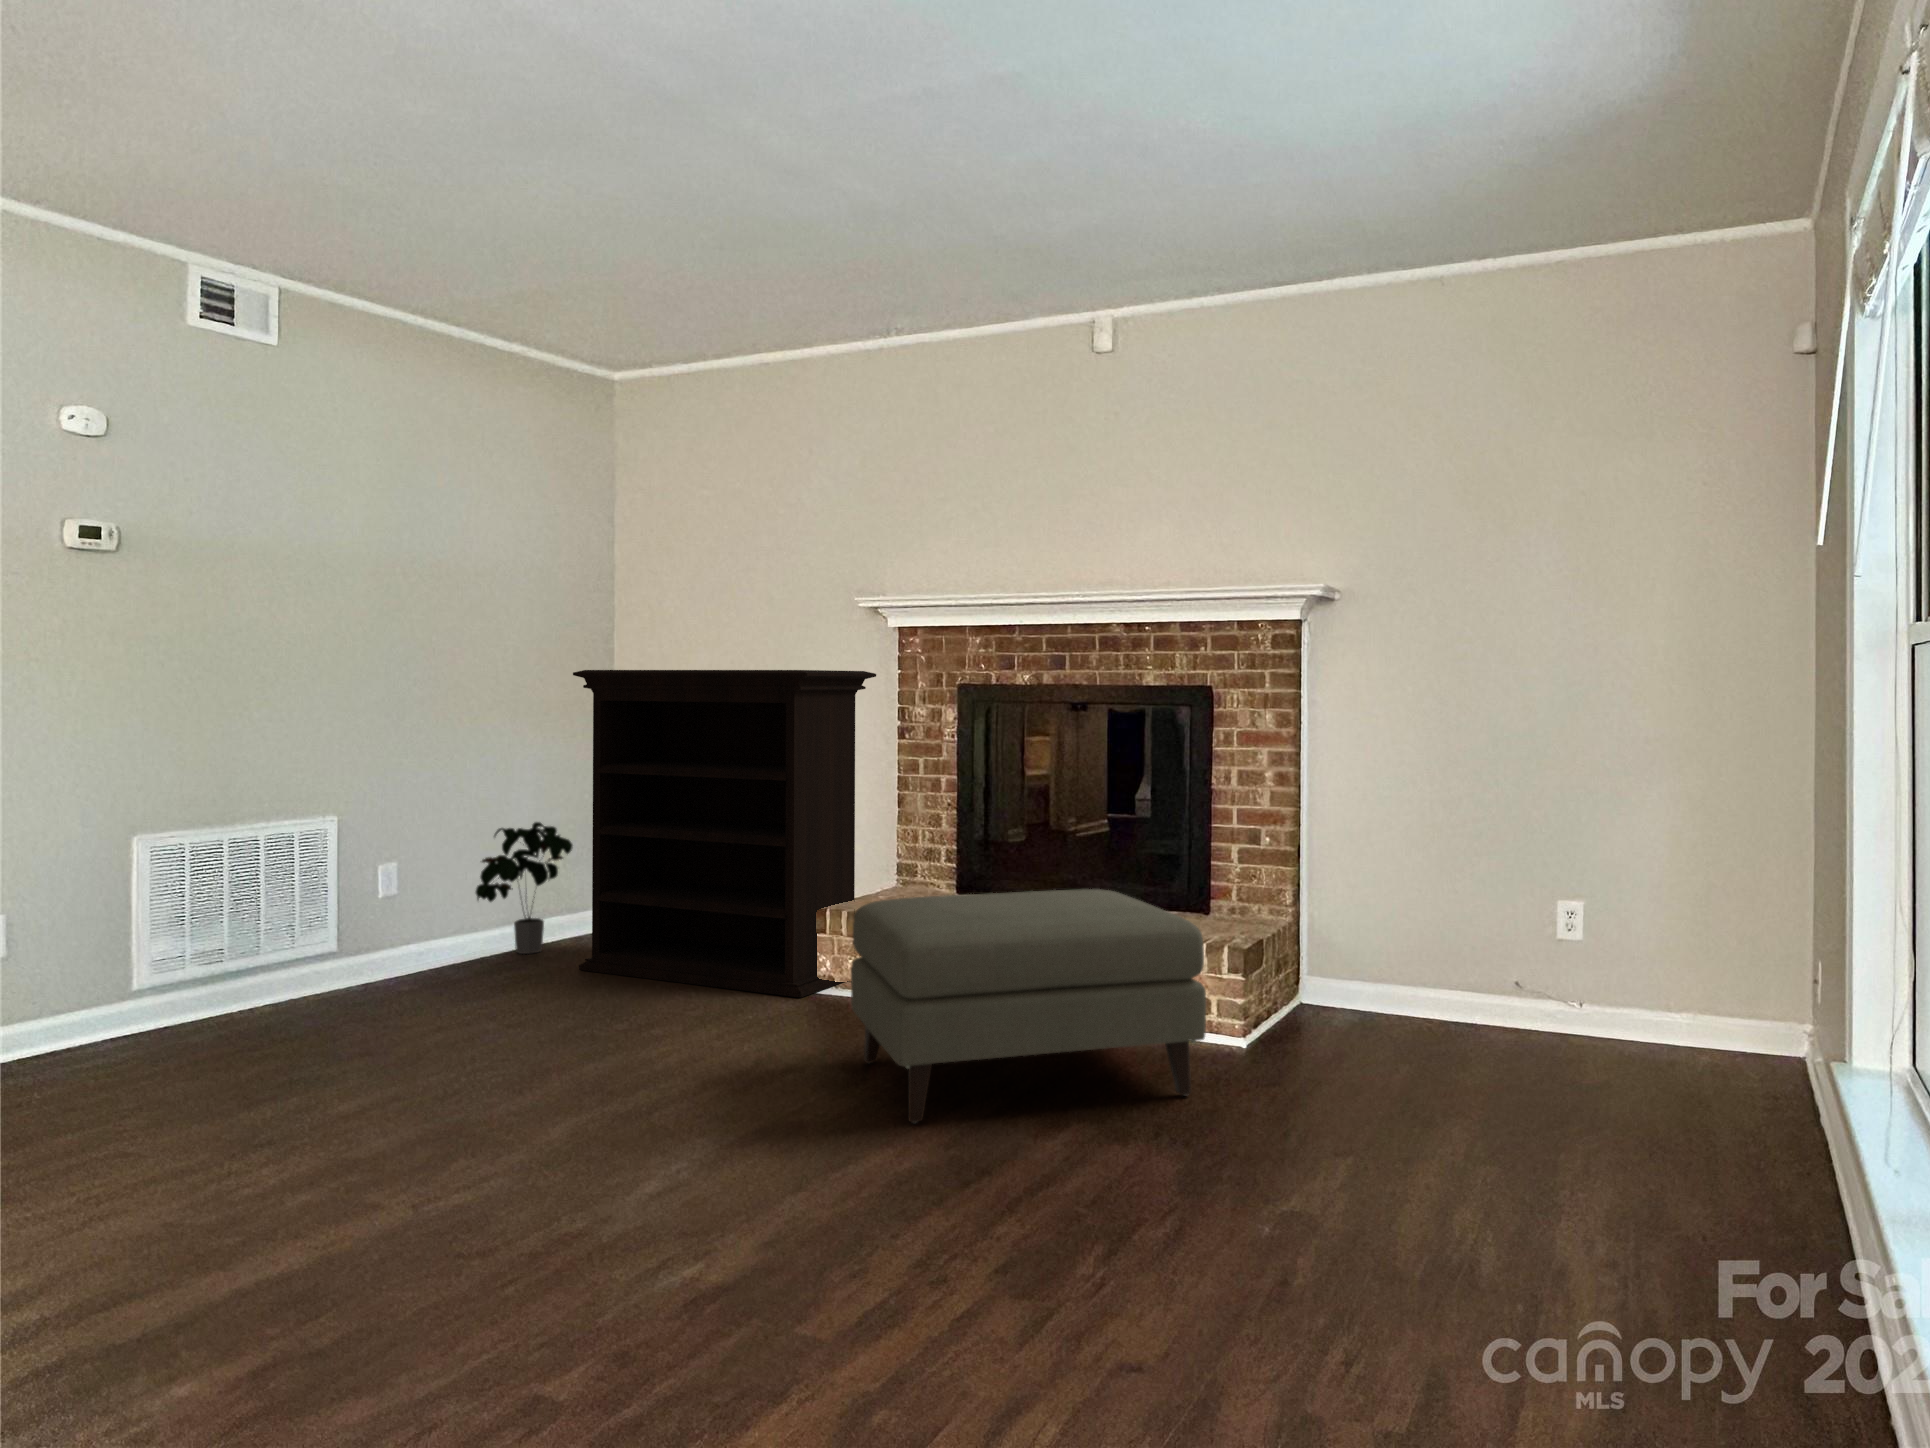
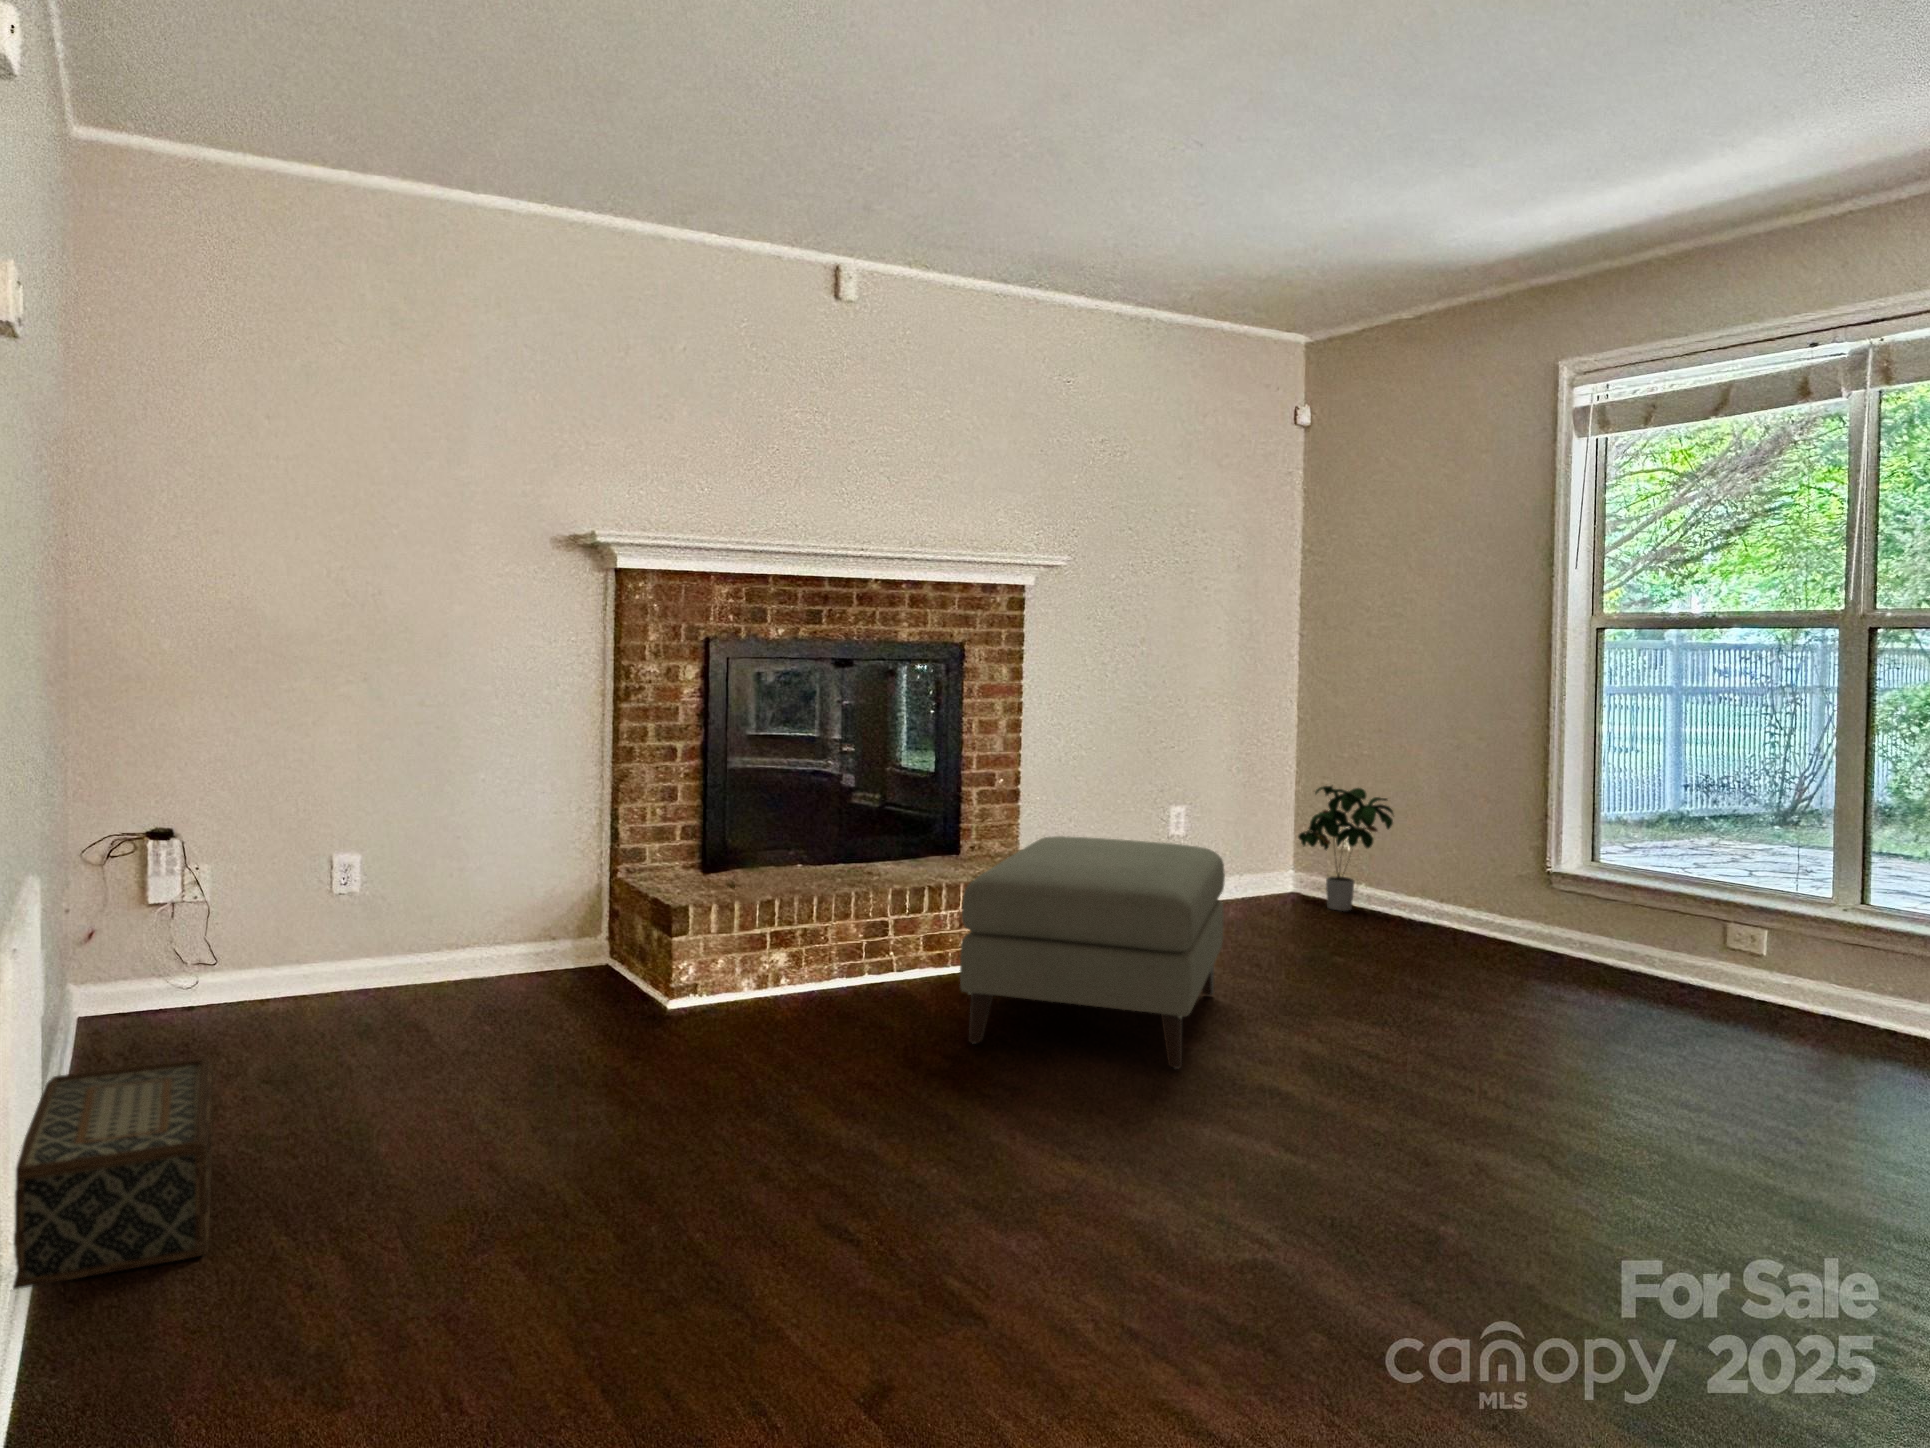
bookshelf: present [573,670,876,998] -> none [296,617,710,1060]
potted plant: present [476,822,573,954] -> present [1298,786,1393,911]
woven basket: none [223,929,418,1027] -> present [13,1058,212,1289]

